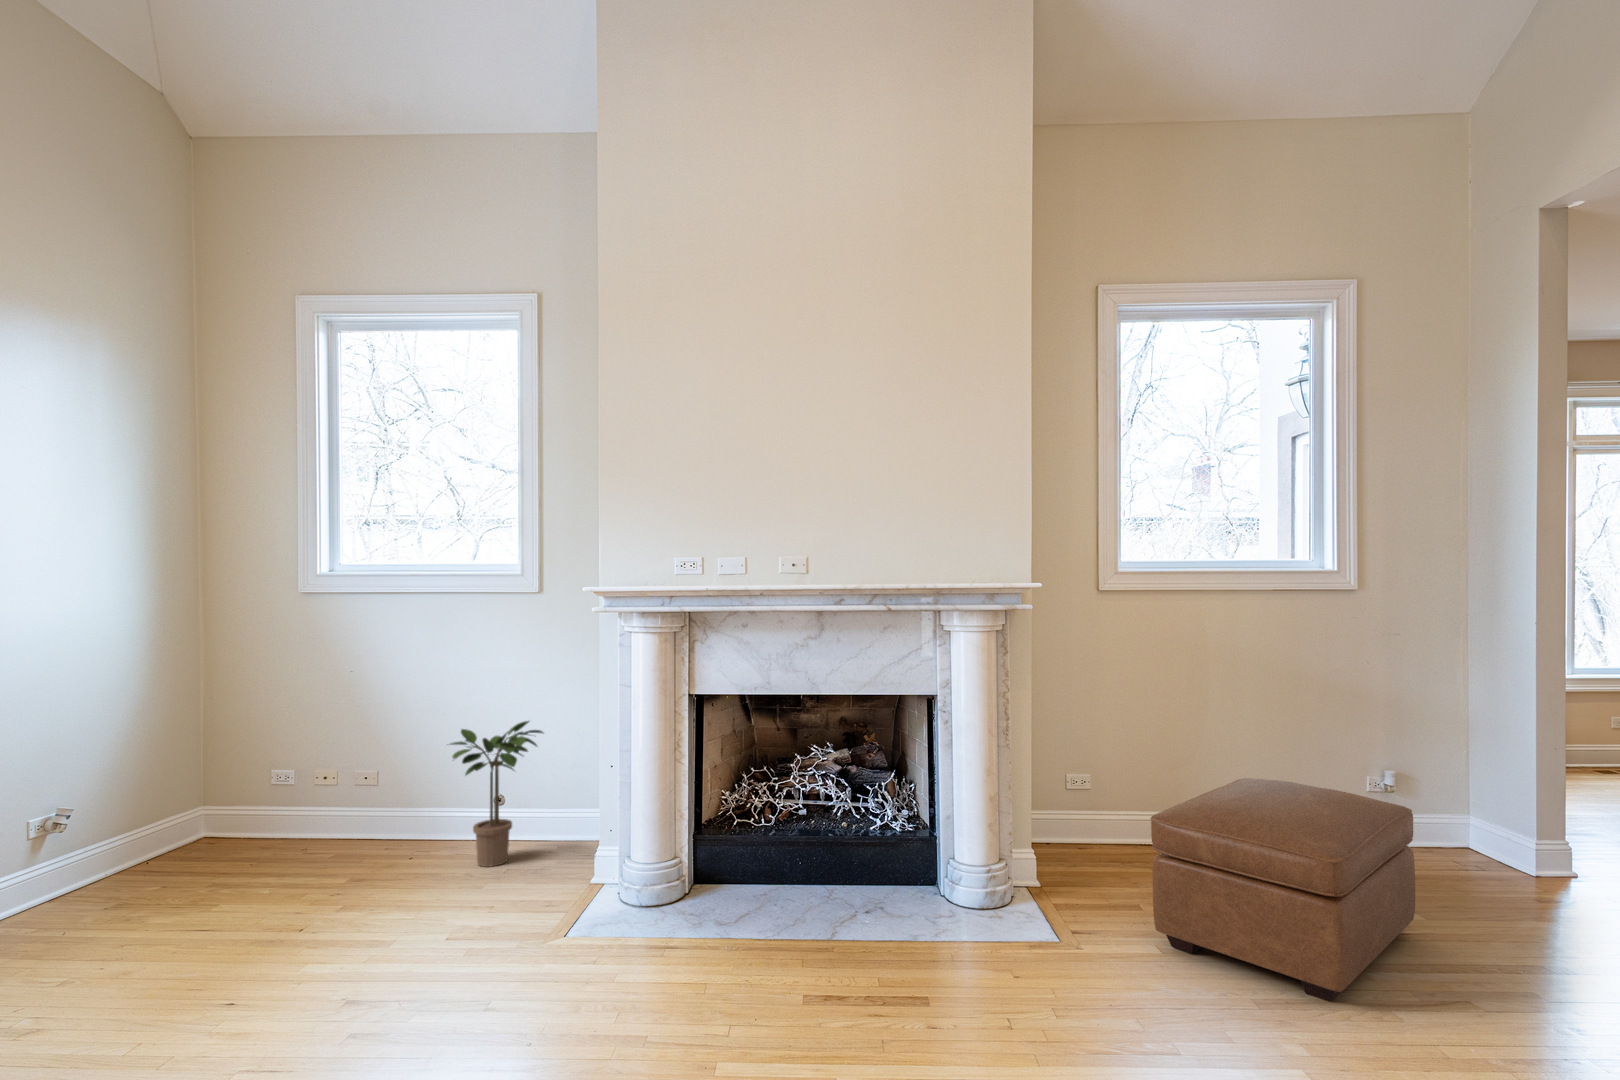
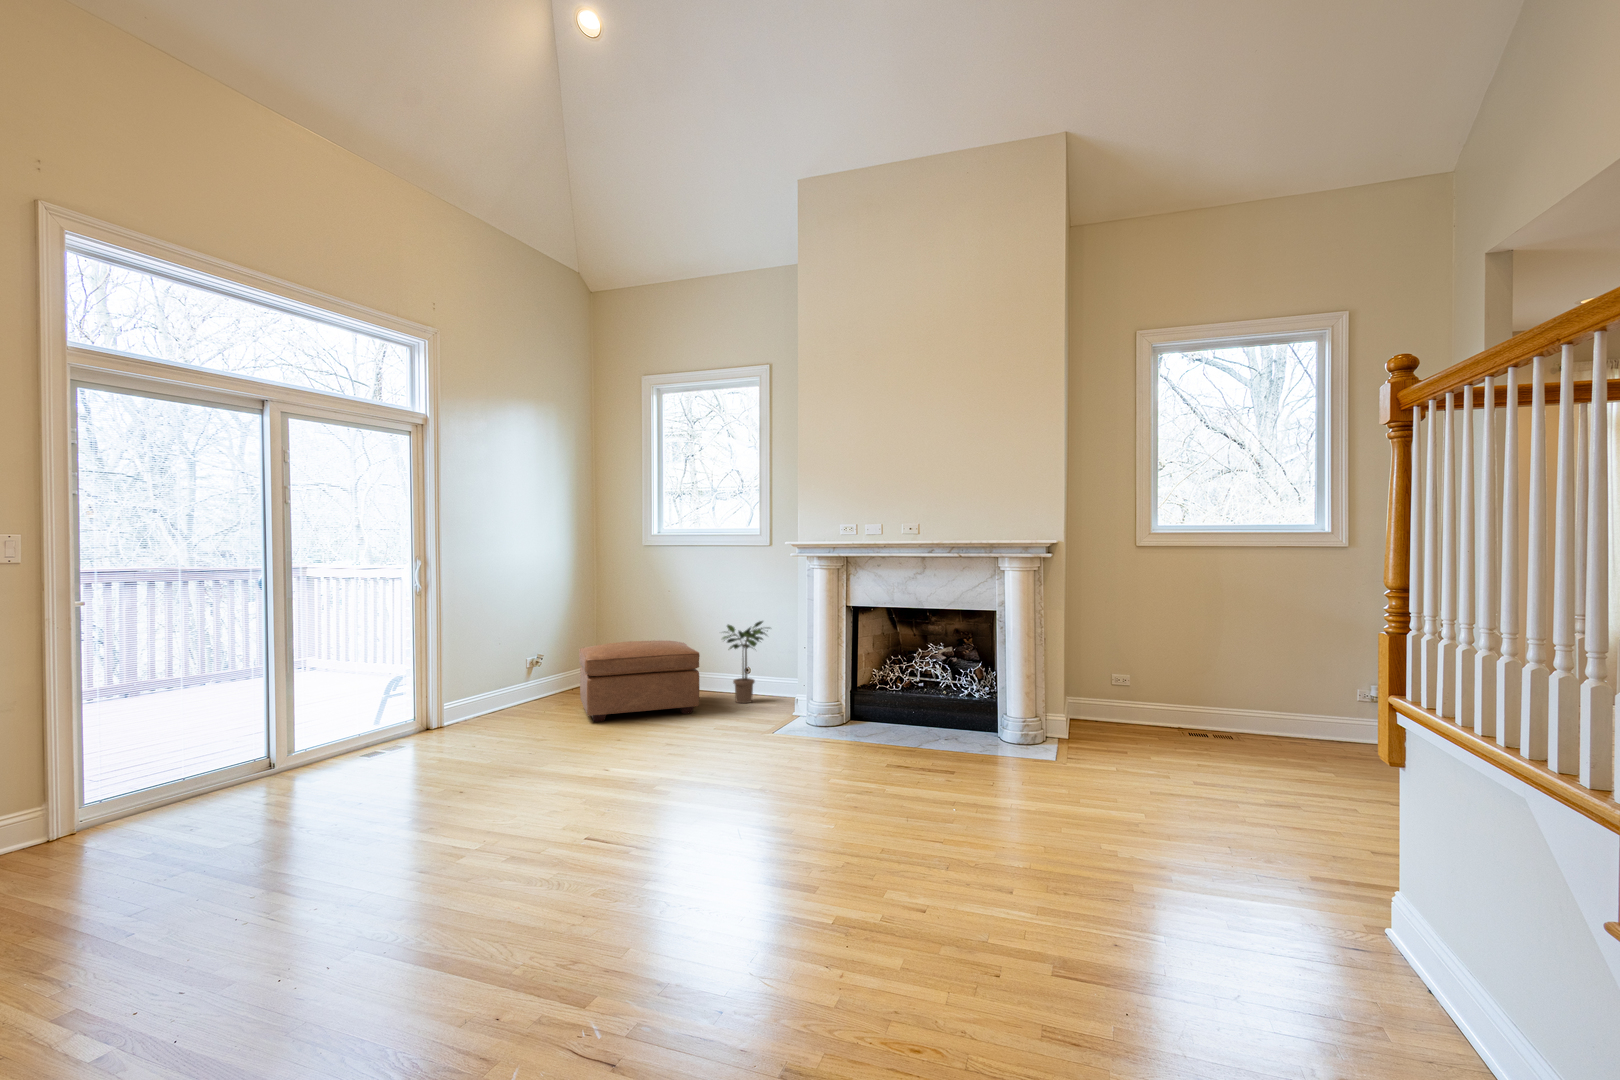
ottoman: present [1150,778,1415,1002] -> present [579,640,700,722]

